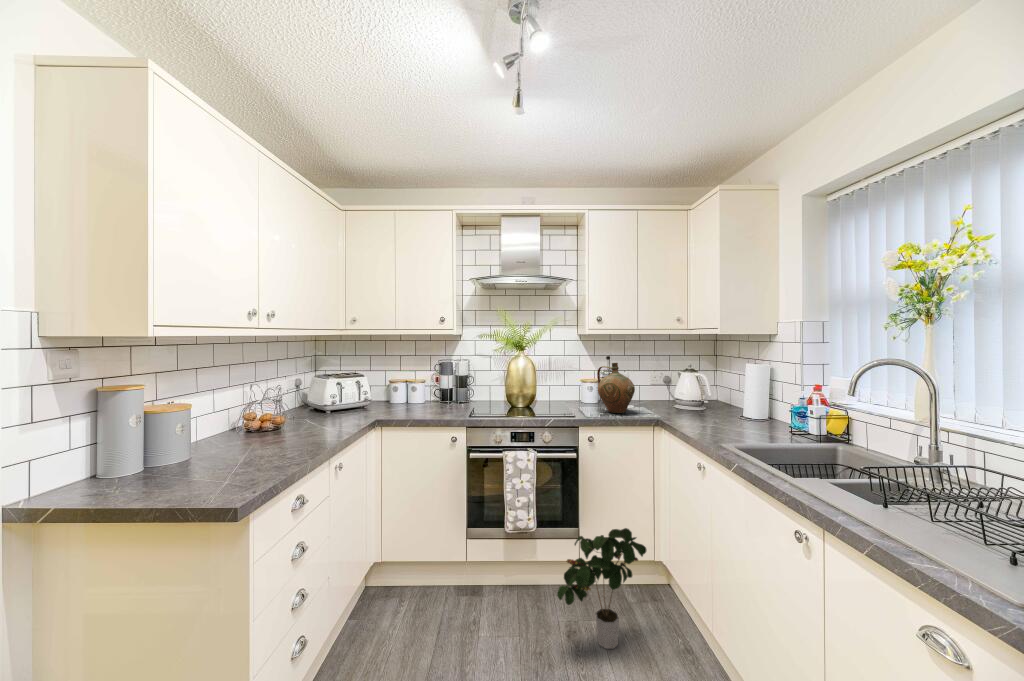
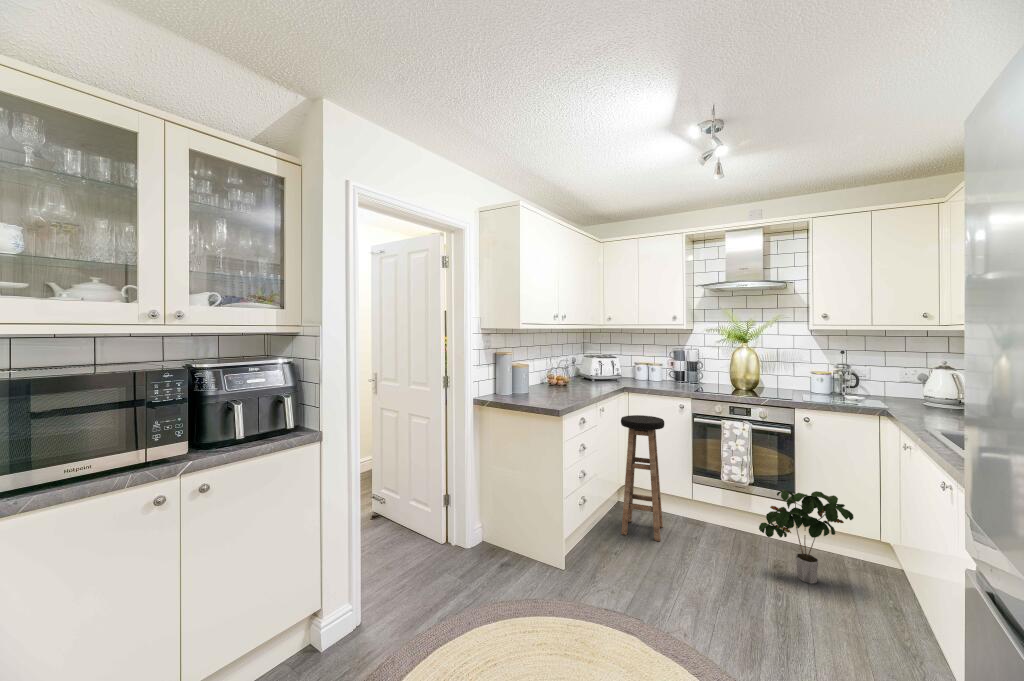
ceramic jug: present [597,363,635,413] -> none [822,356,864,402]
bar stool: none [370,459,434,656] -> present [621,415,664,541]

